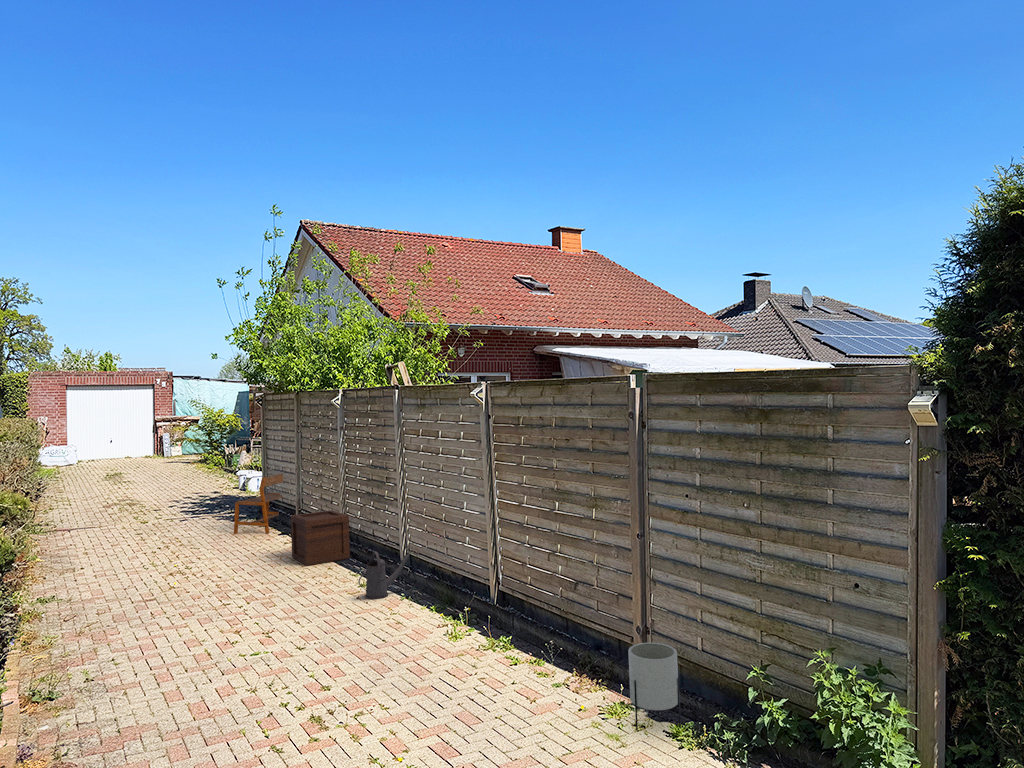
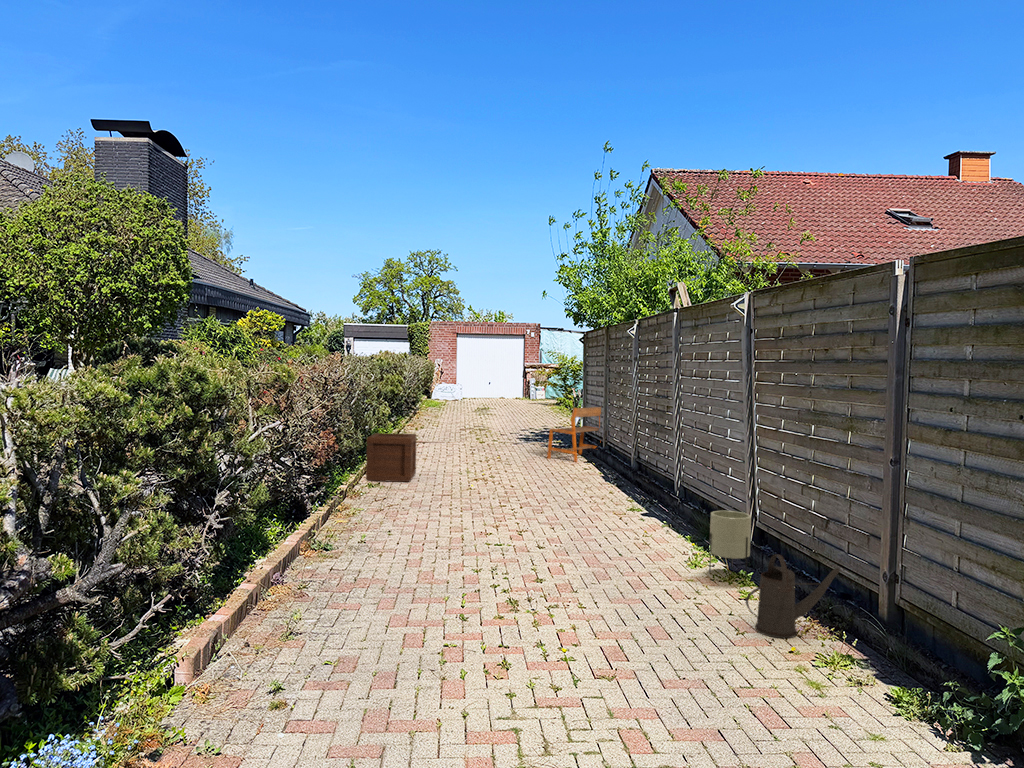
wooden crate: present [291,510,350,566] -> present [366,433,417,482]
watering can: present [358,552,410,599] -> present [746,554,839,638]
planter: present [628,643,681,731] -> present [709,511,751,577]

